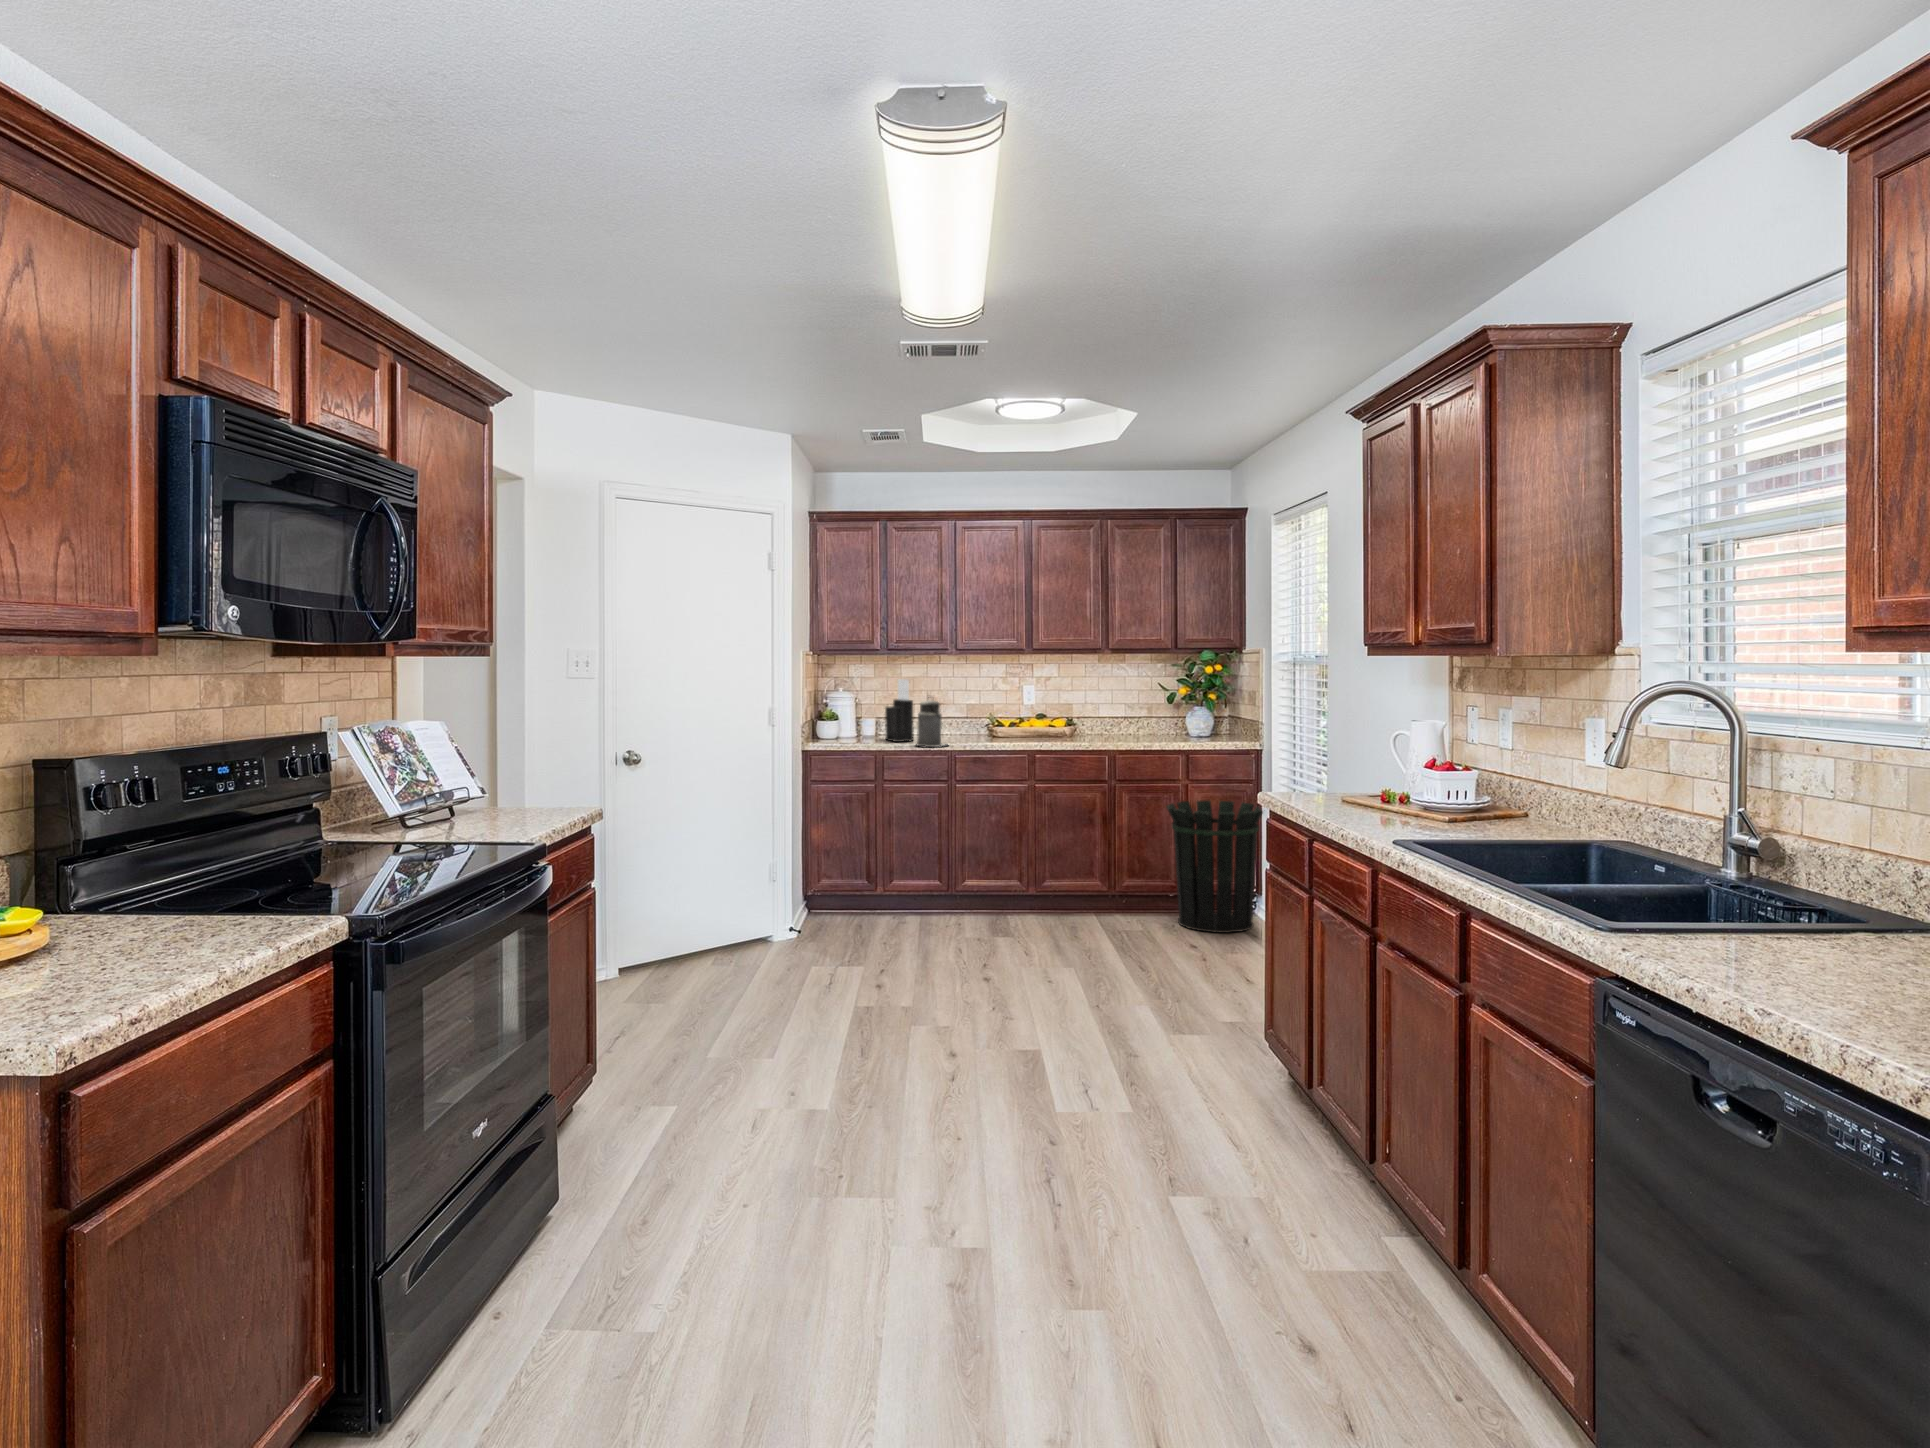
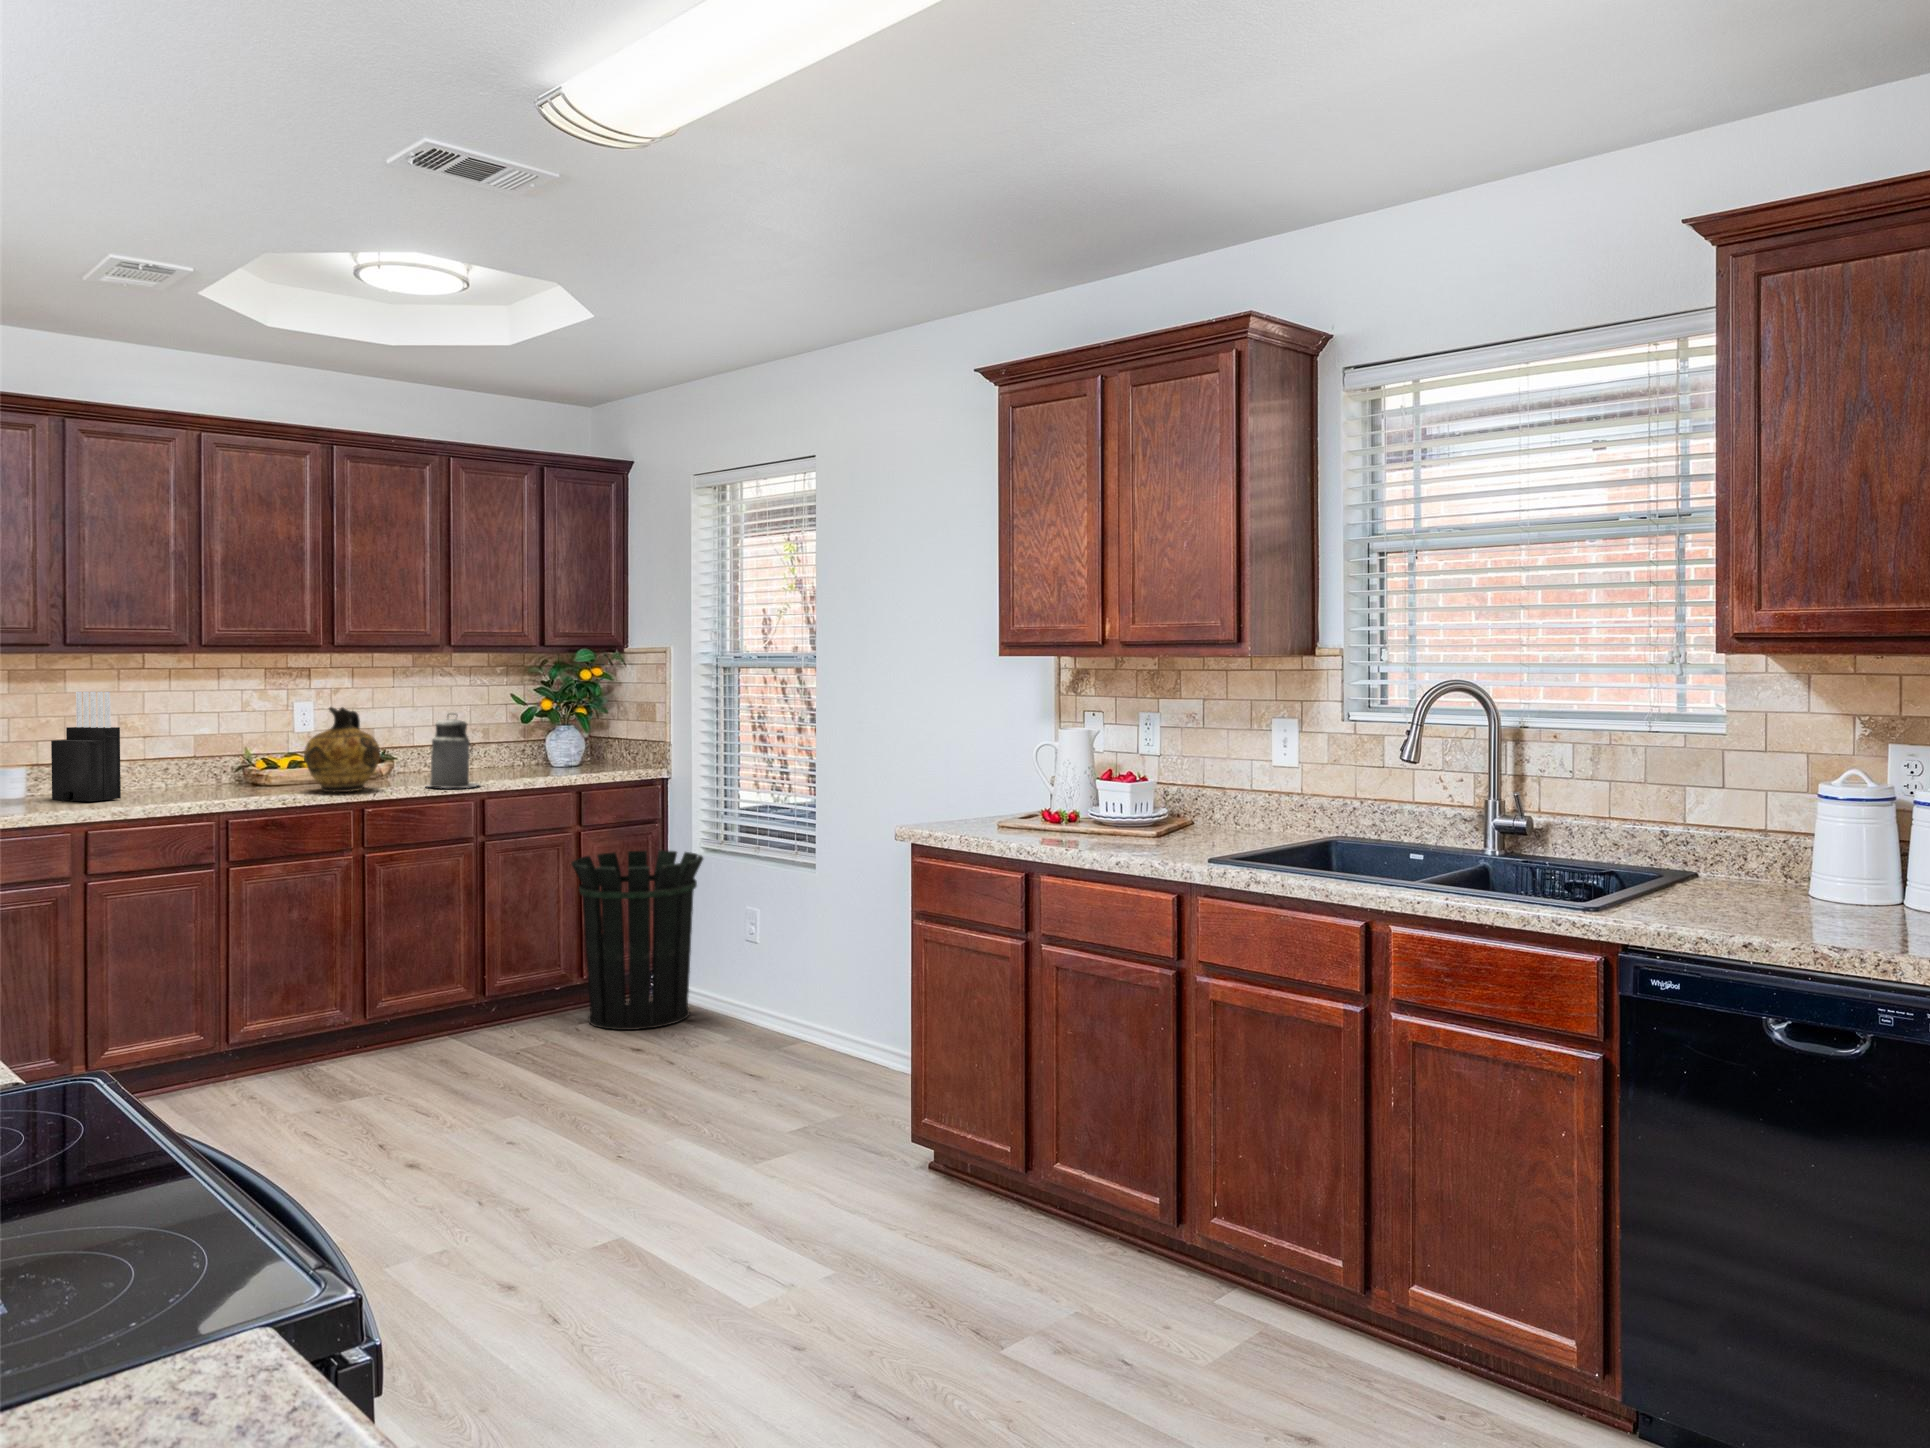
ceramic jug: none [1008,690,1052,745] -> present [304,707,380,792]
canister: present [917,697,945,747] -> present [428,714,478,788]

